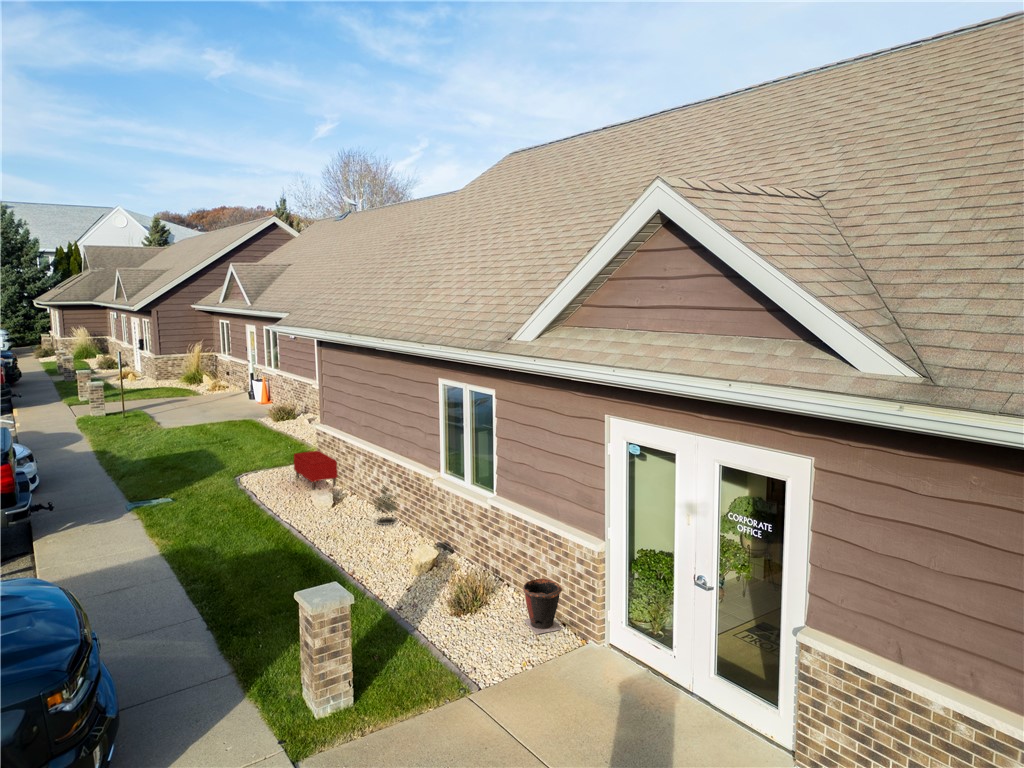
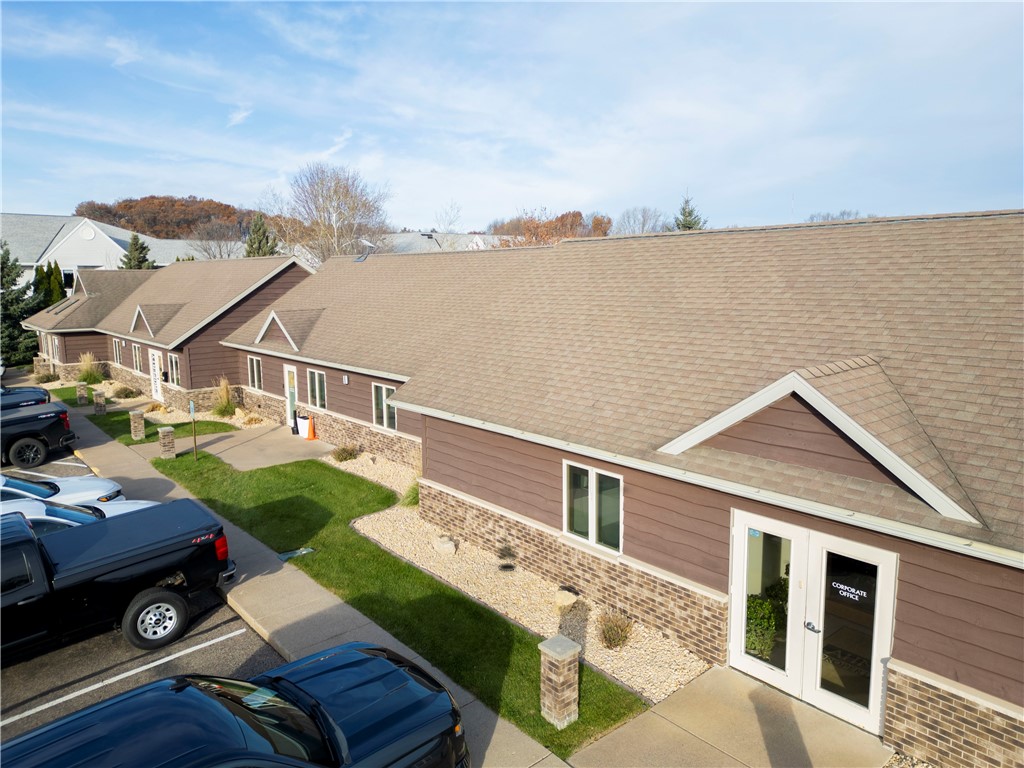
bench: present [294,451,338,489] -> none [401,501,444,537]
waste bin: present [523,578,564,634] -> none [662,620,695,662]

